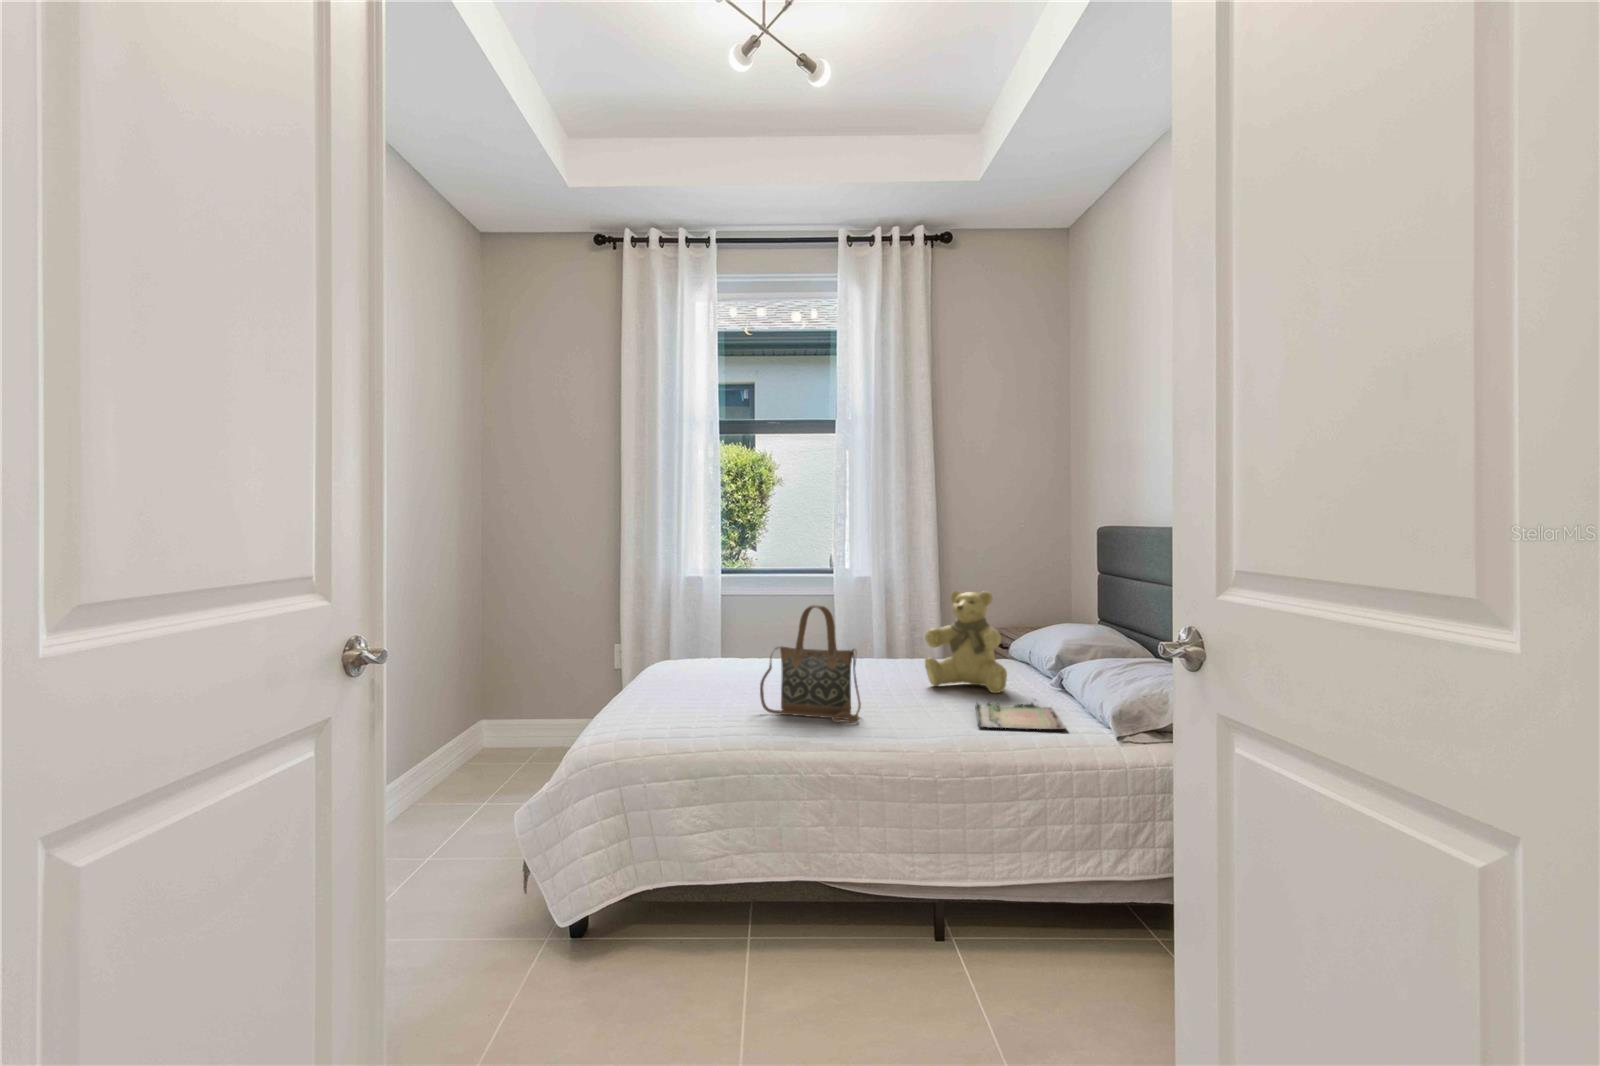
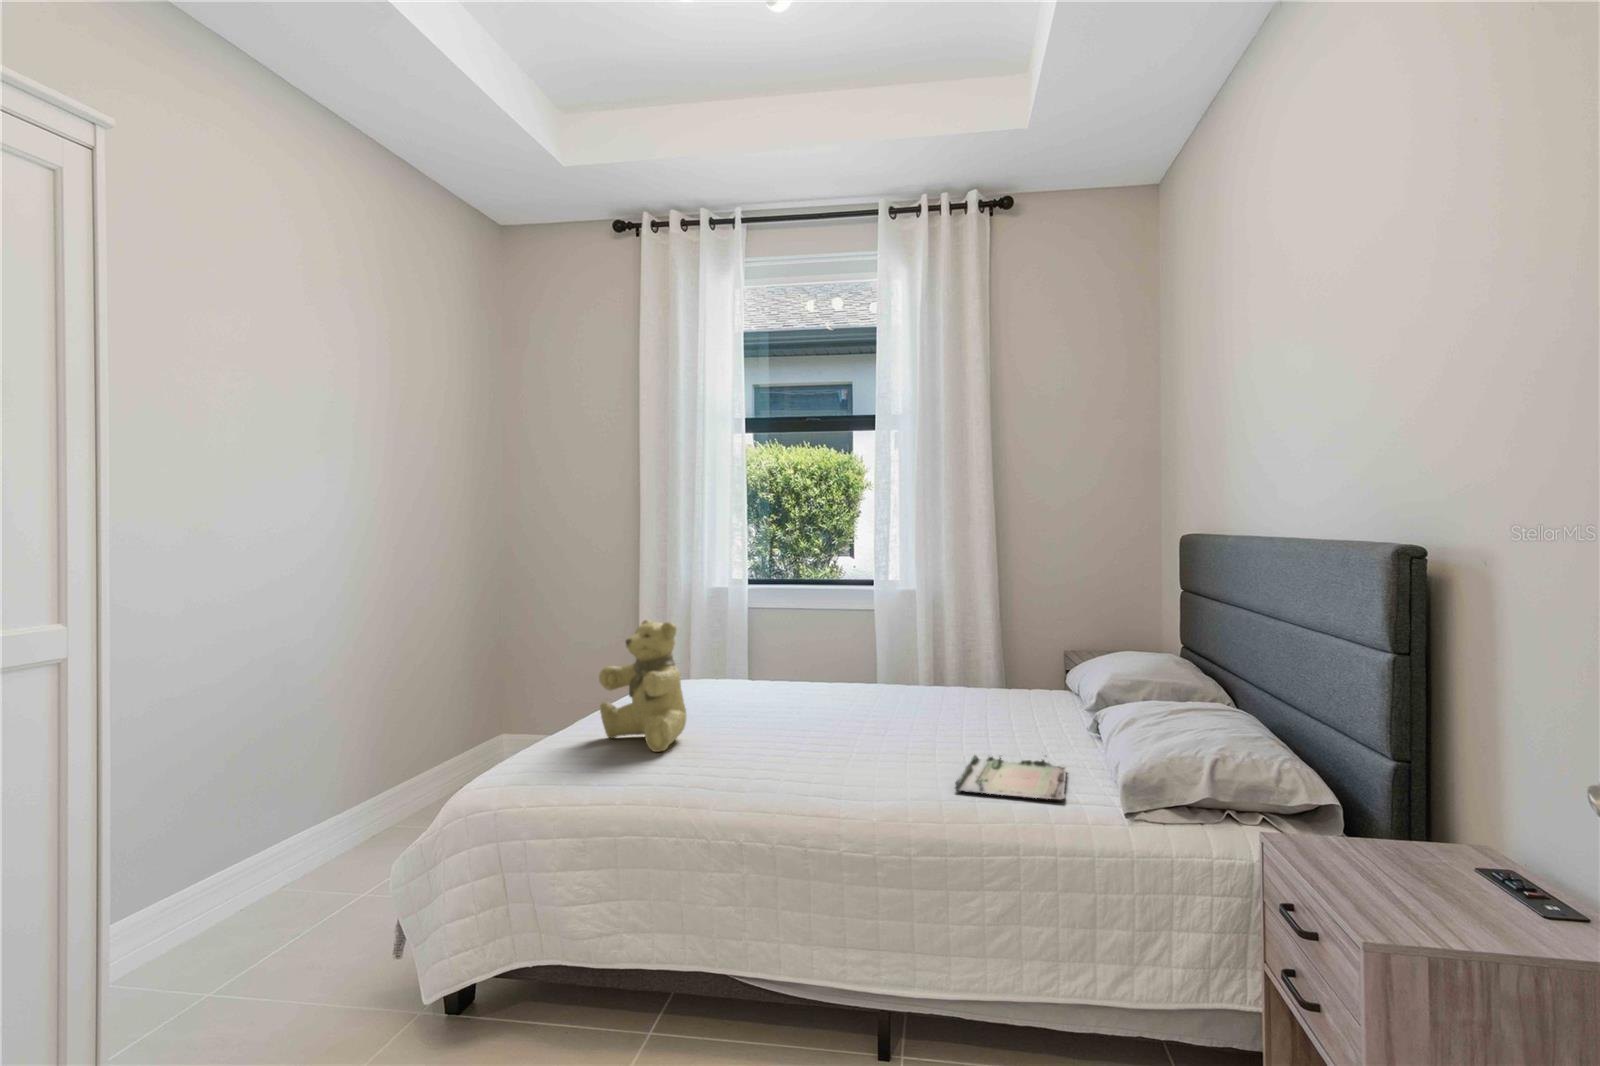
teddy bear: present [925,591,1007,693] -> present [599,620,686,752]
handbag: present [760,605,861,723] -> none [717,634,828,777]

